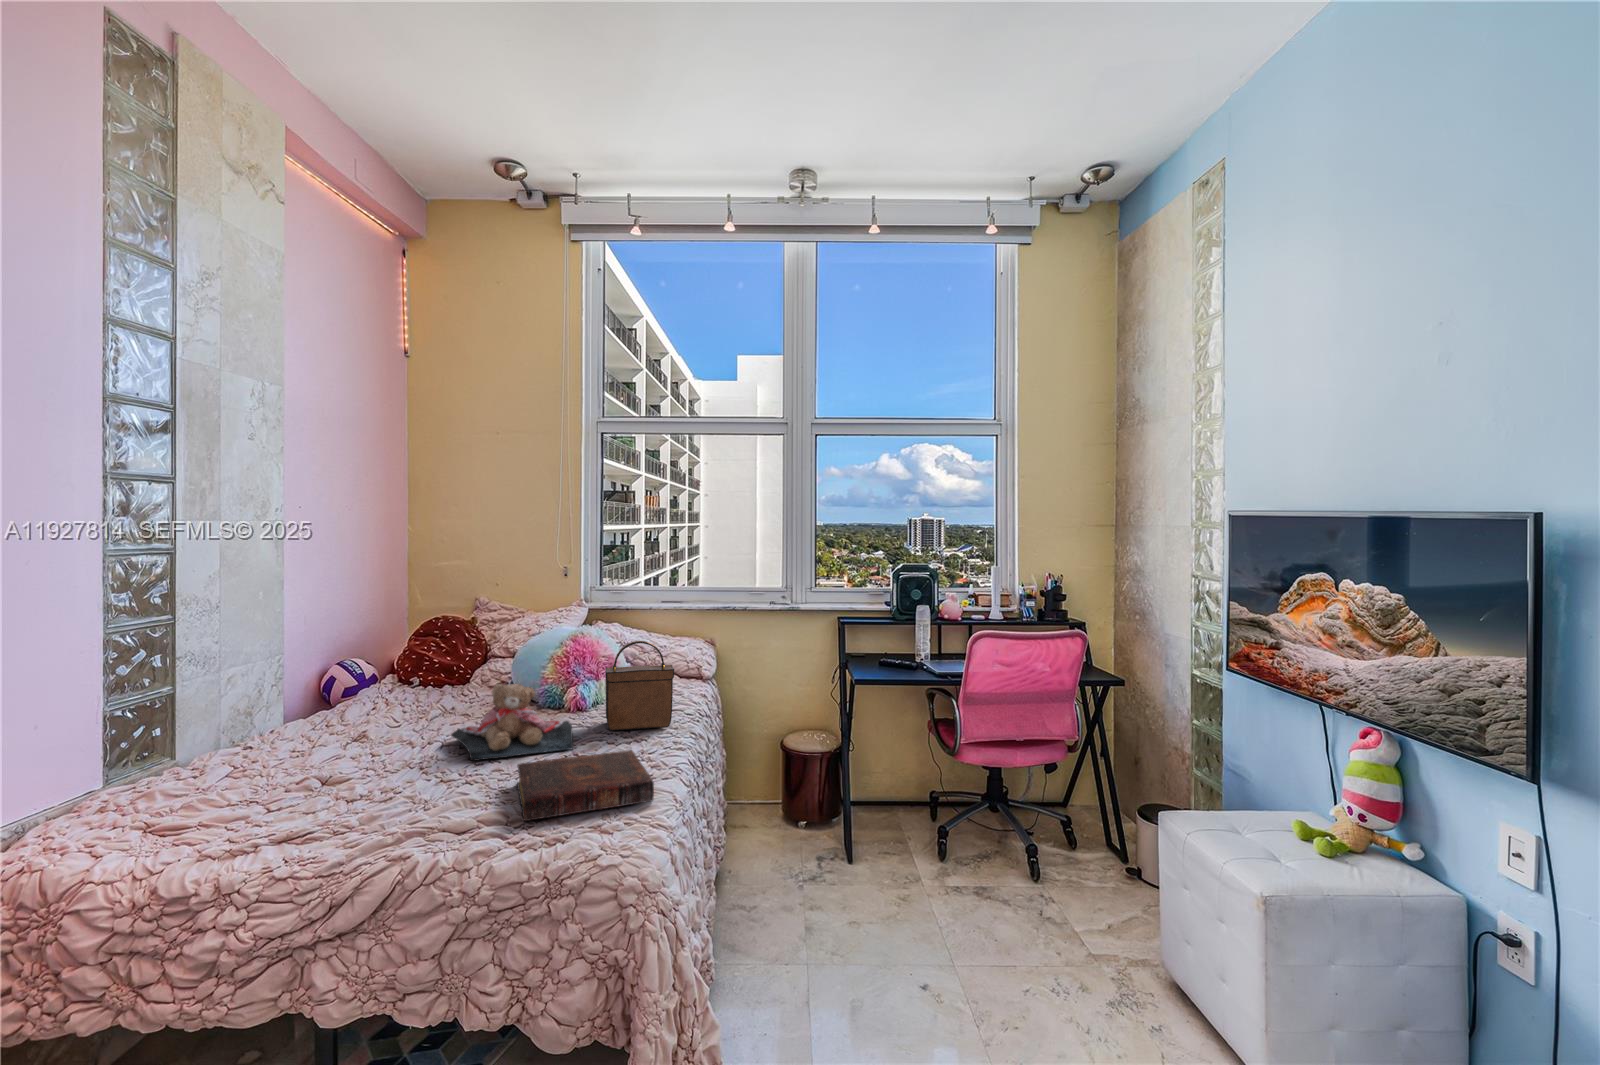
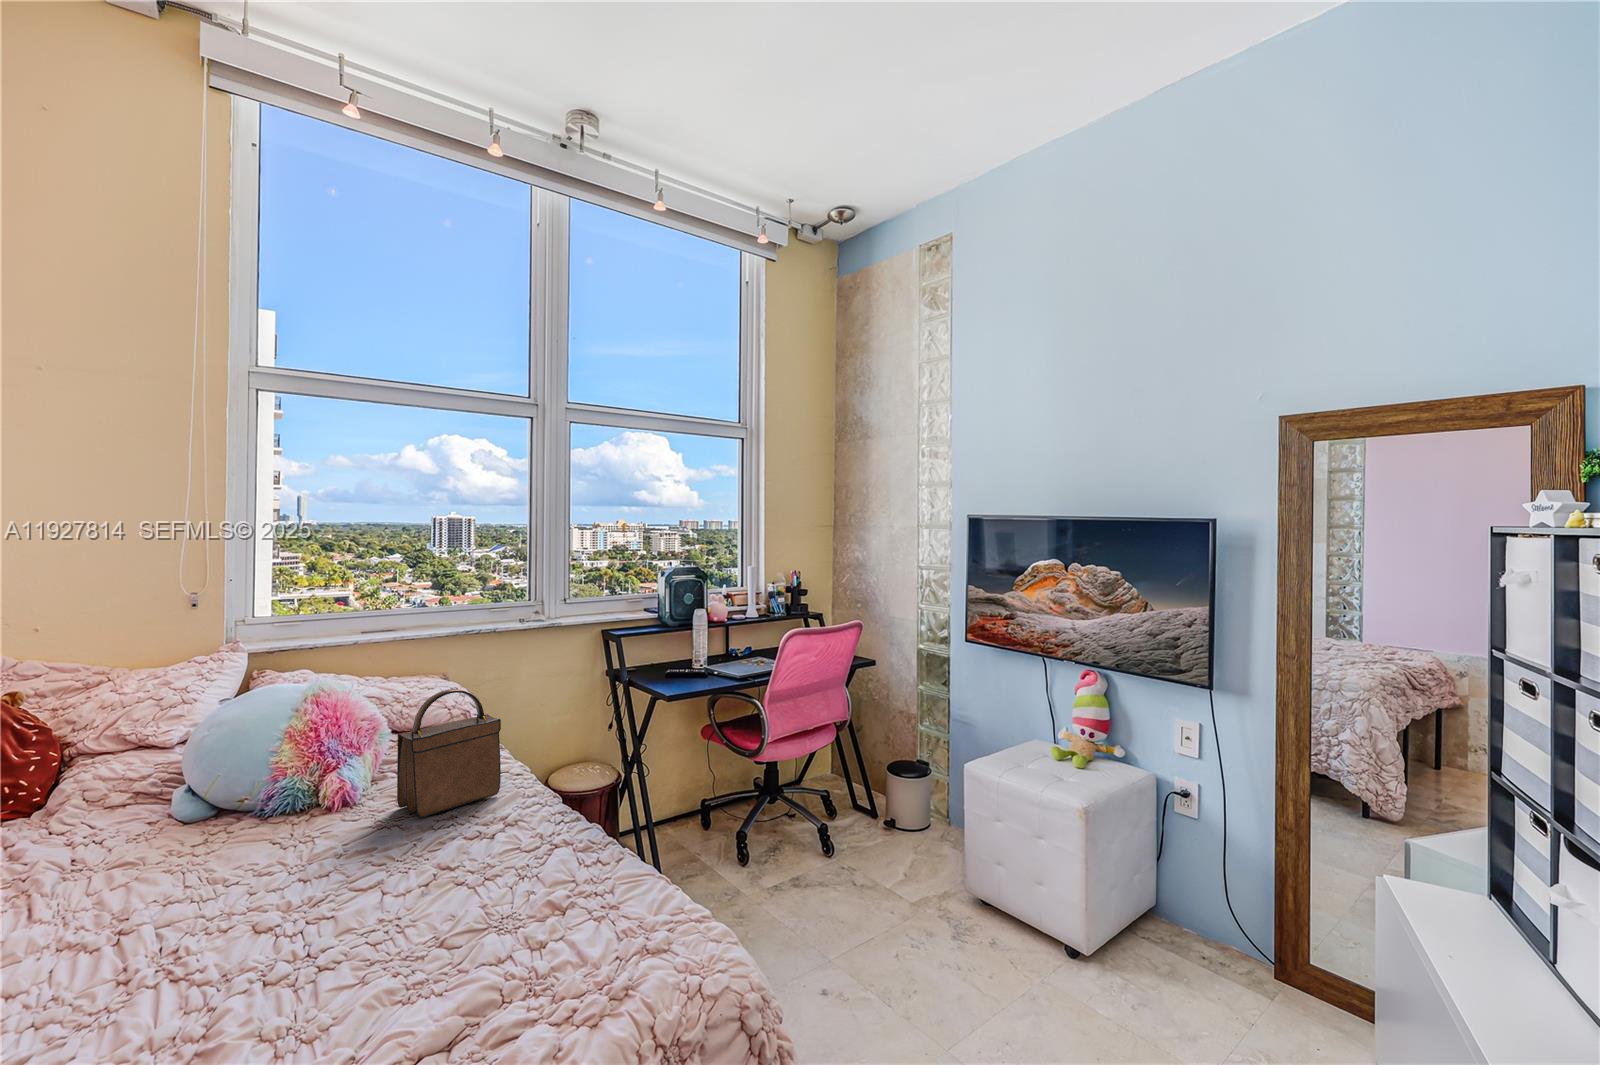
teddy bear: present [451,683,573,761] -> none [150,782,394,924]
book: present [517,750,654,821] -> none [360,833,597,979]

